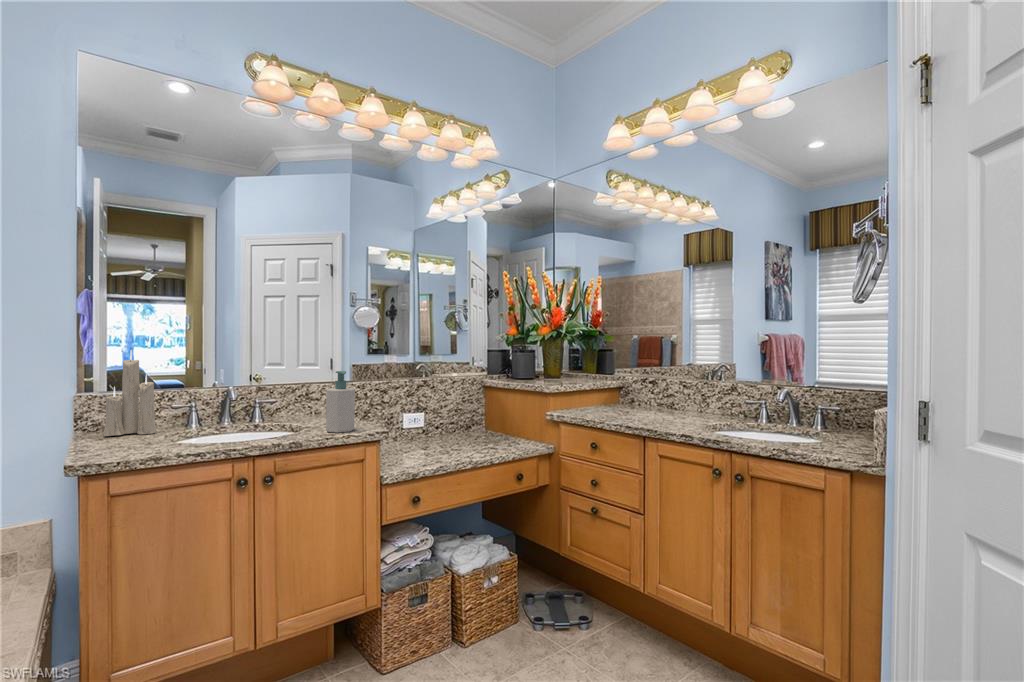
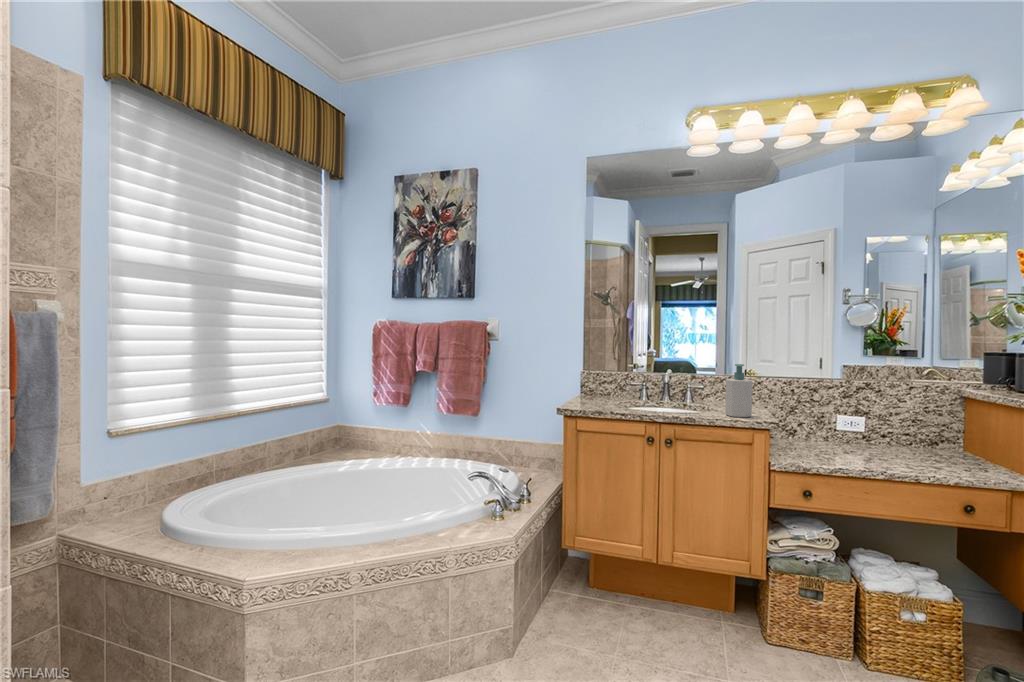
candle: present [103,351,156,436] -> none [594,340,623,400]

